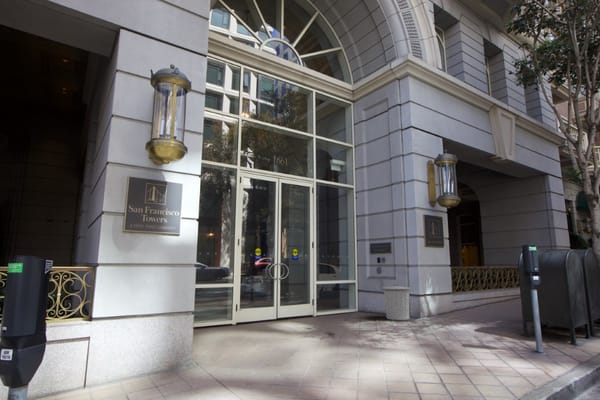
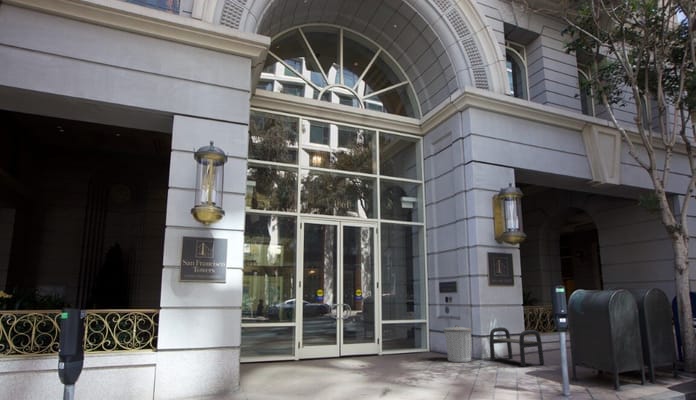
bench: none [426,286,480,323] -> present [490,327,544,366]

